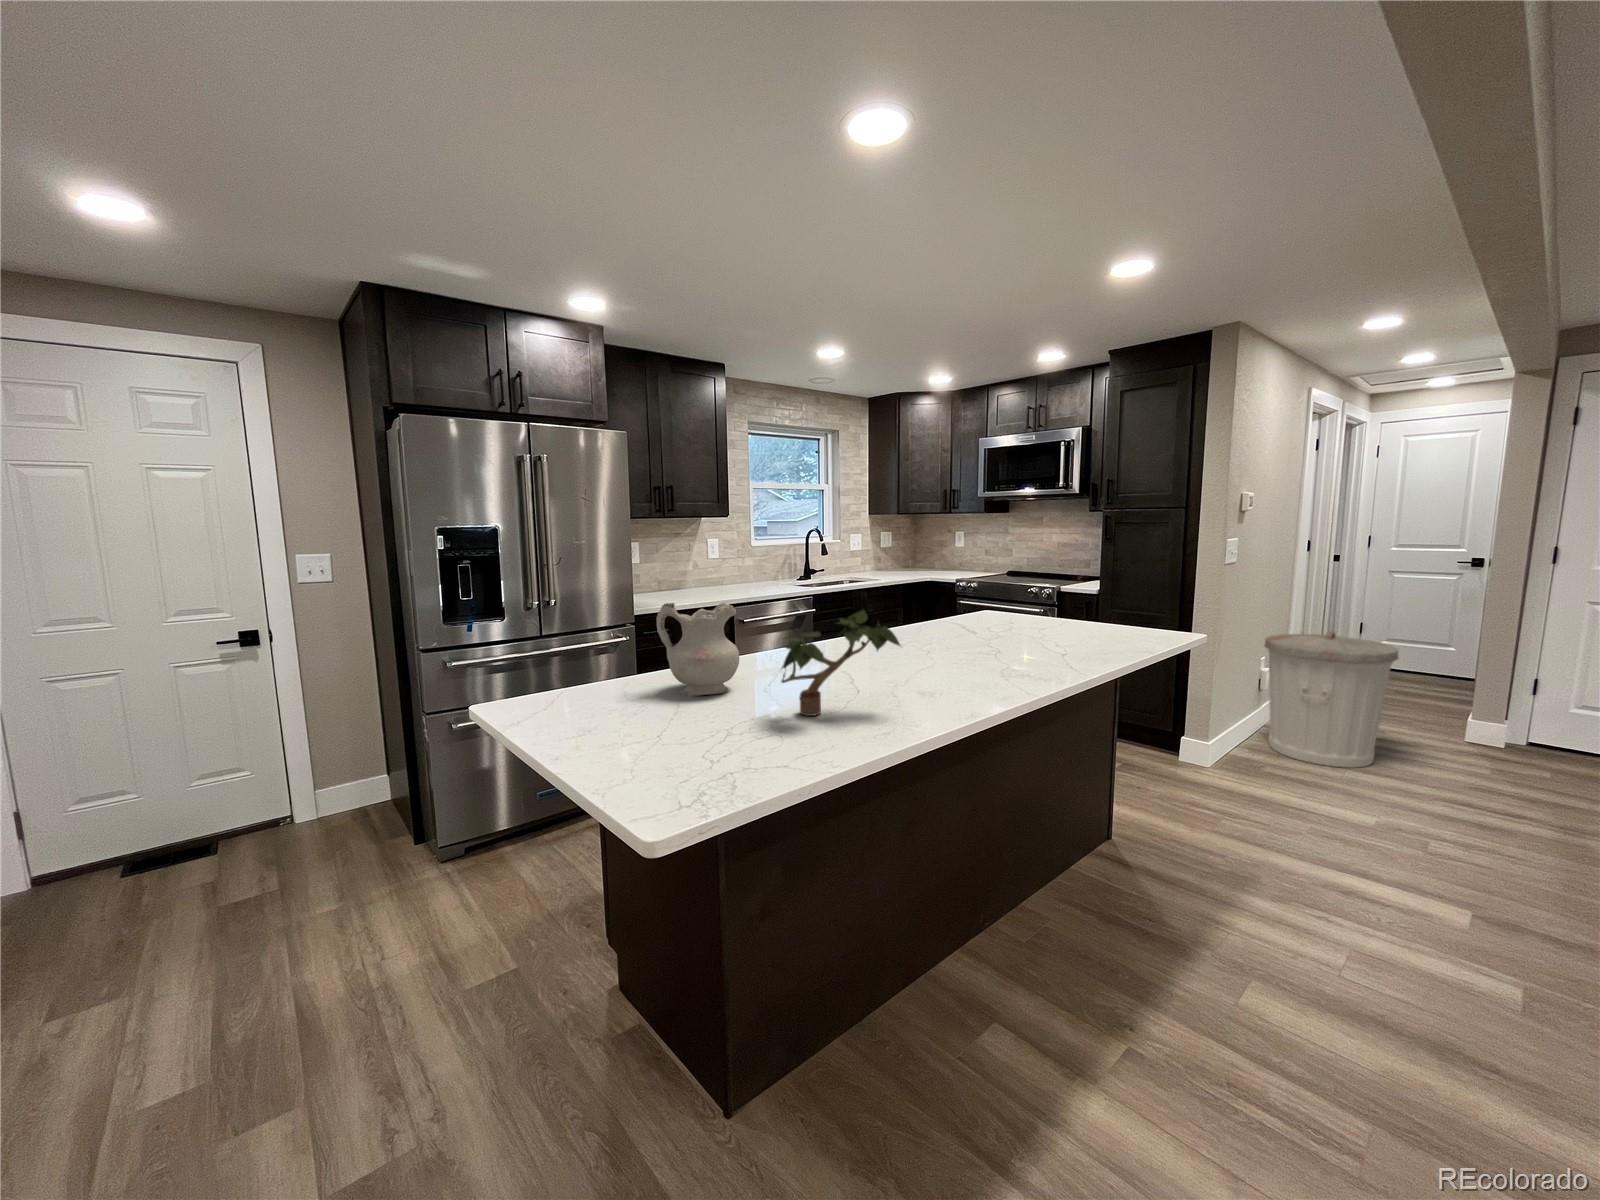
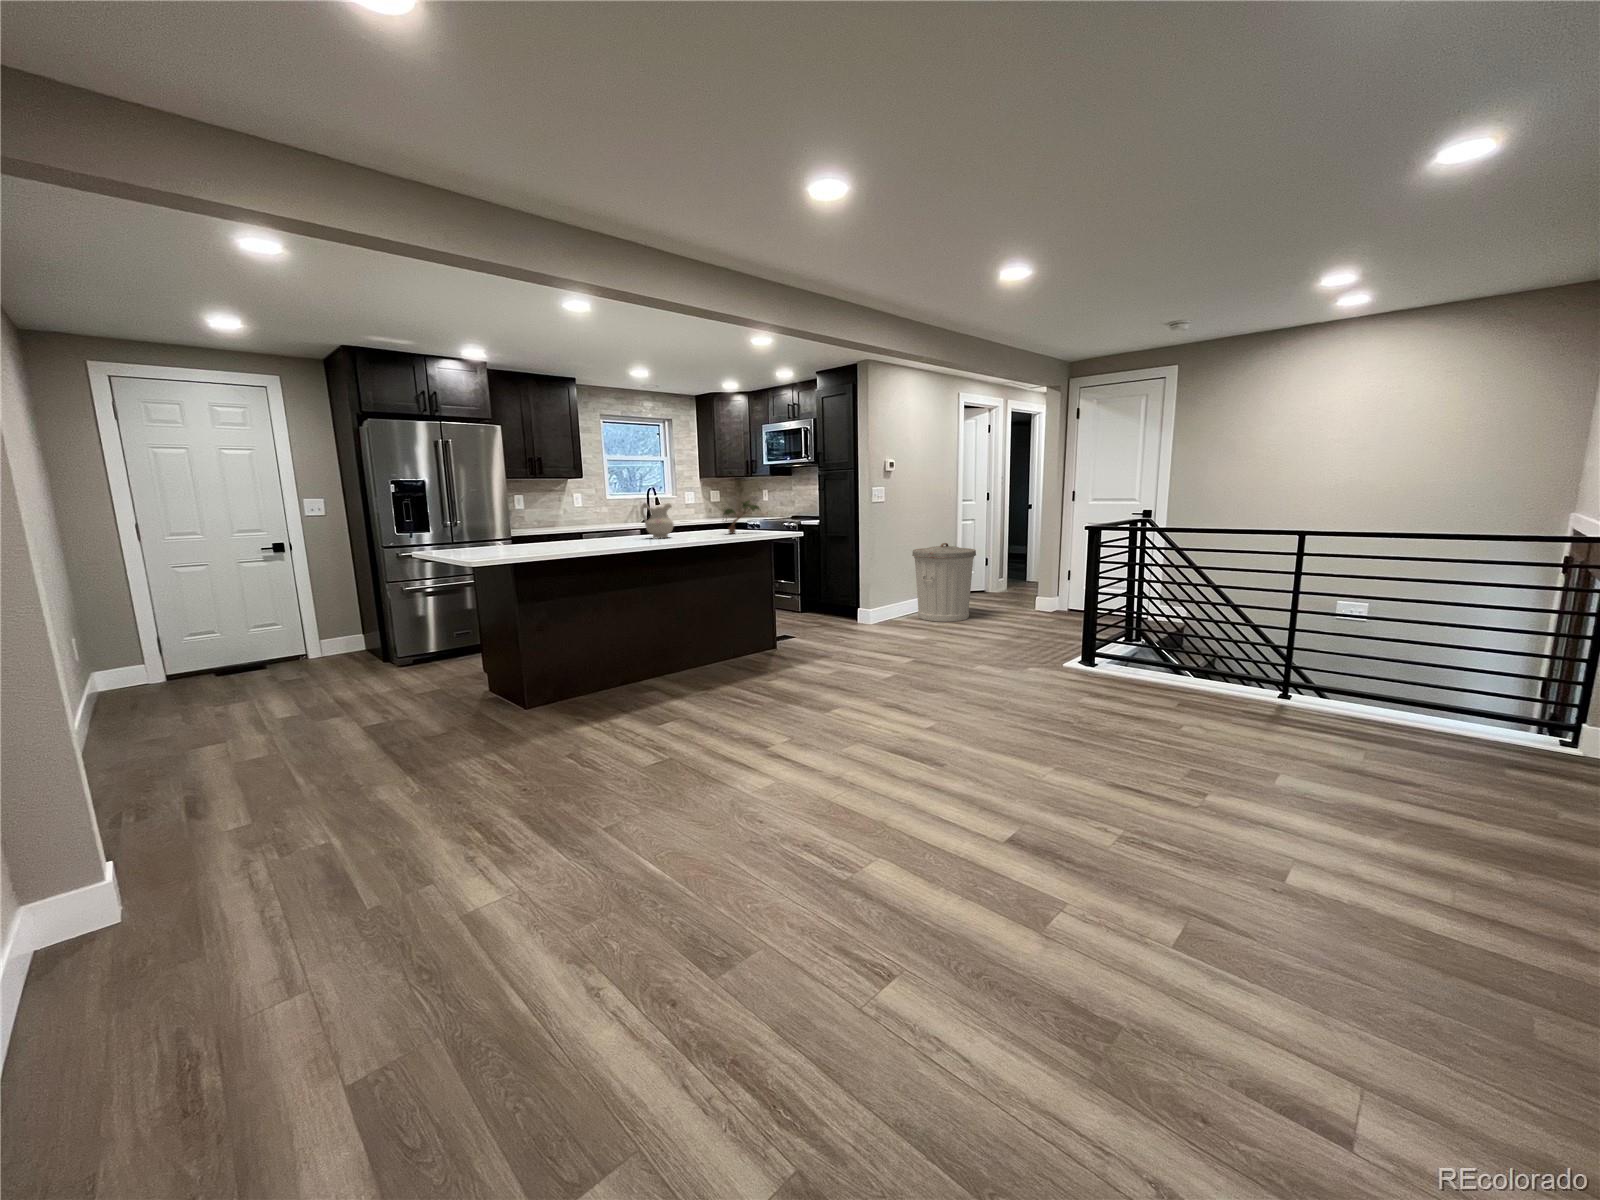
ceramic pitcher: present [656,603,739,696] -> present [641,503,674,538]
potted plant: present [781,610,900,716] -> present [723,501,760,534]

